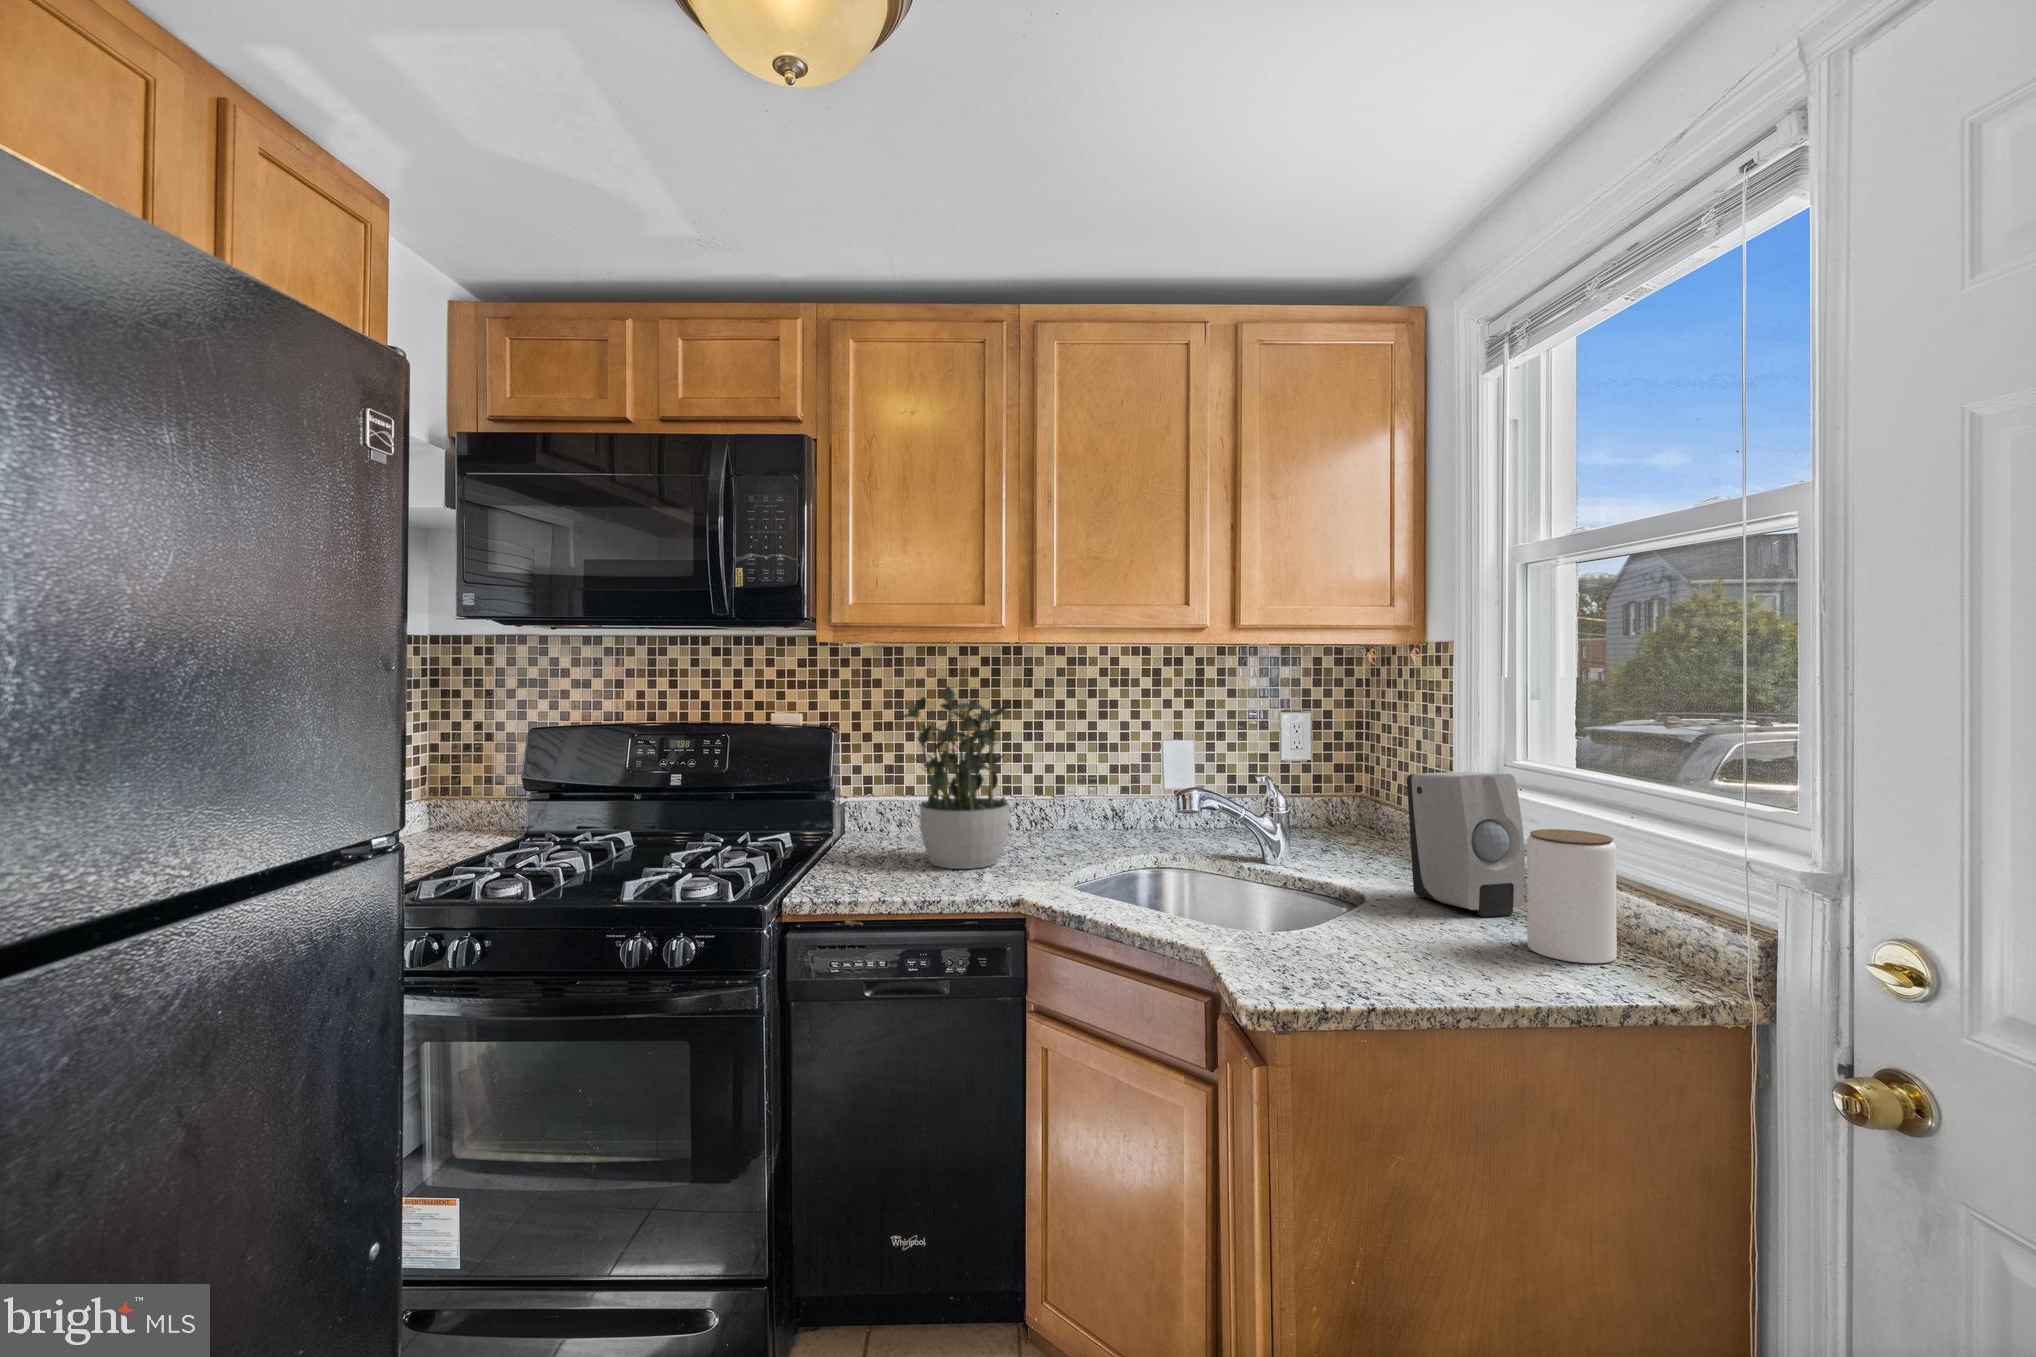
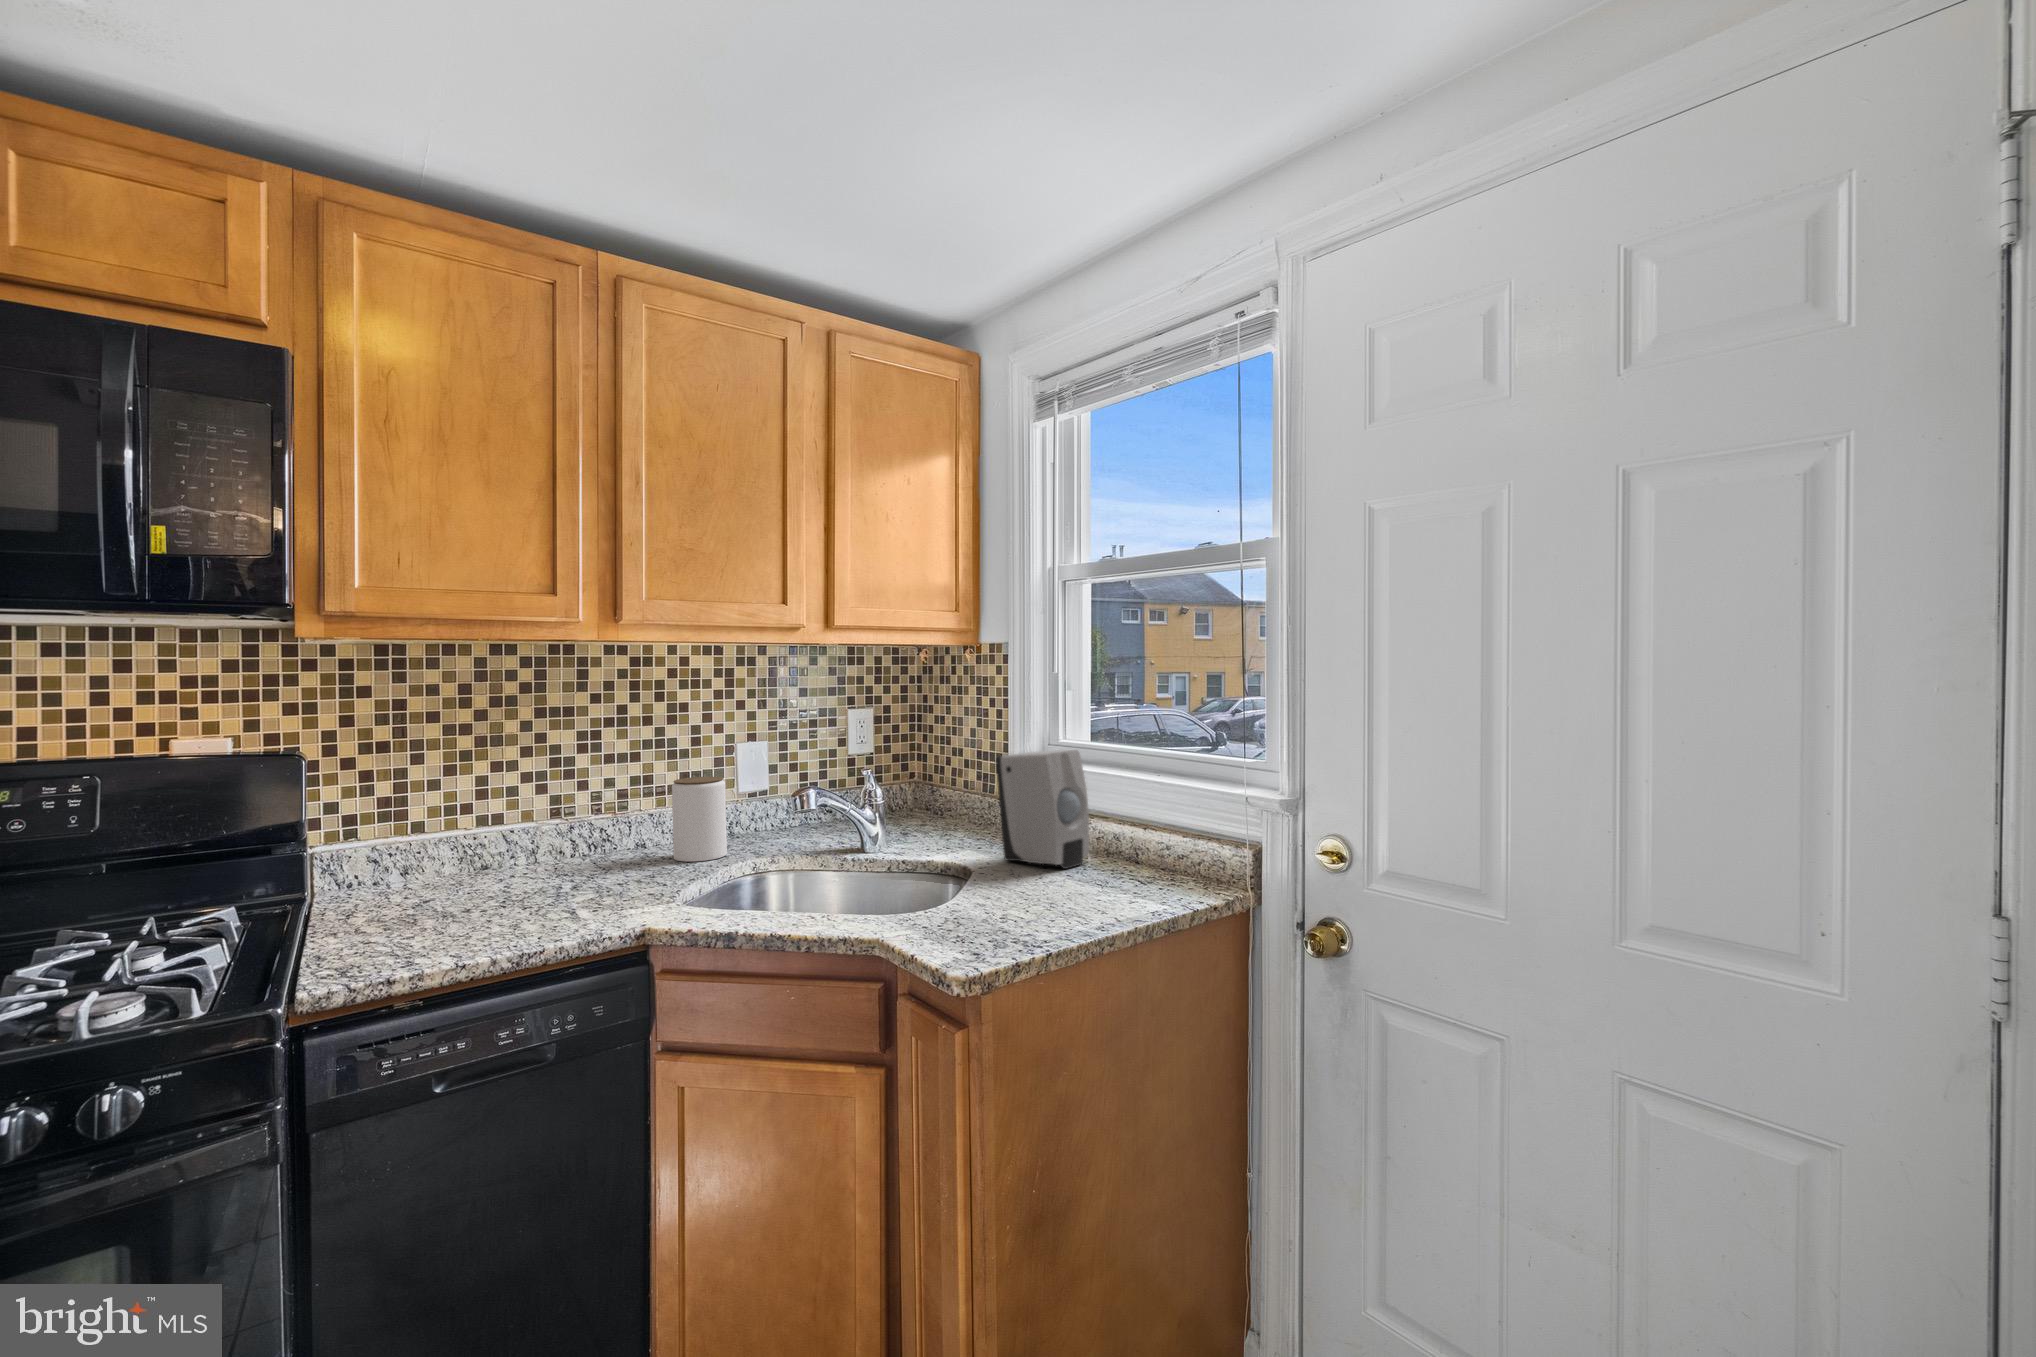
potted plant: present [900,687,1011,869] -> none [445,692,596,911]
jar: present [1527,829,1617,963] -> present [672,776,727,862]

